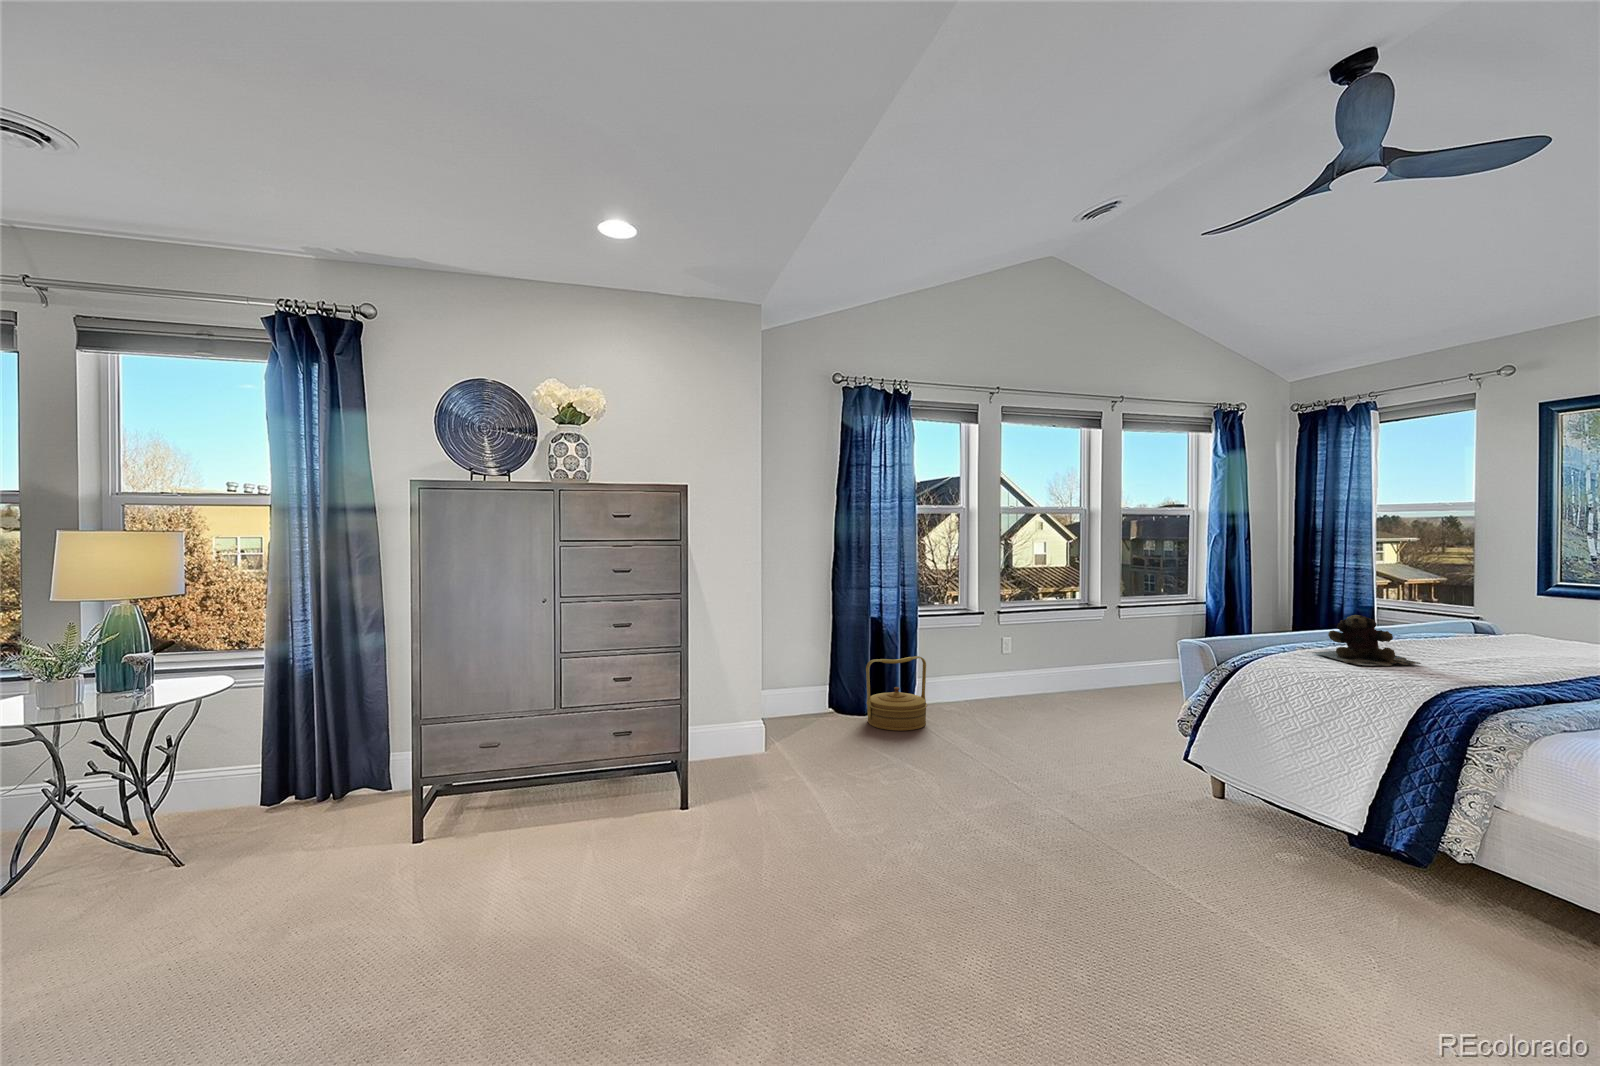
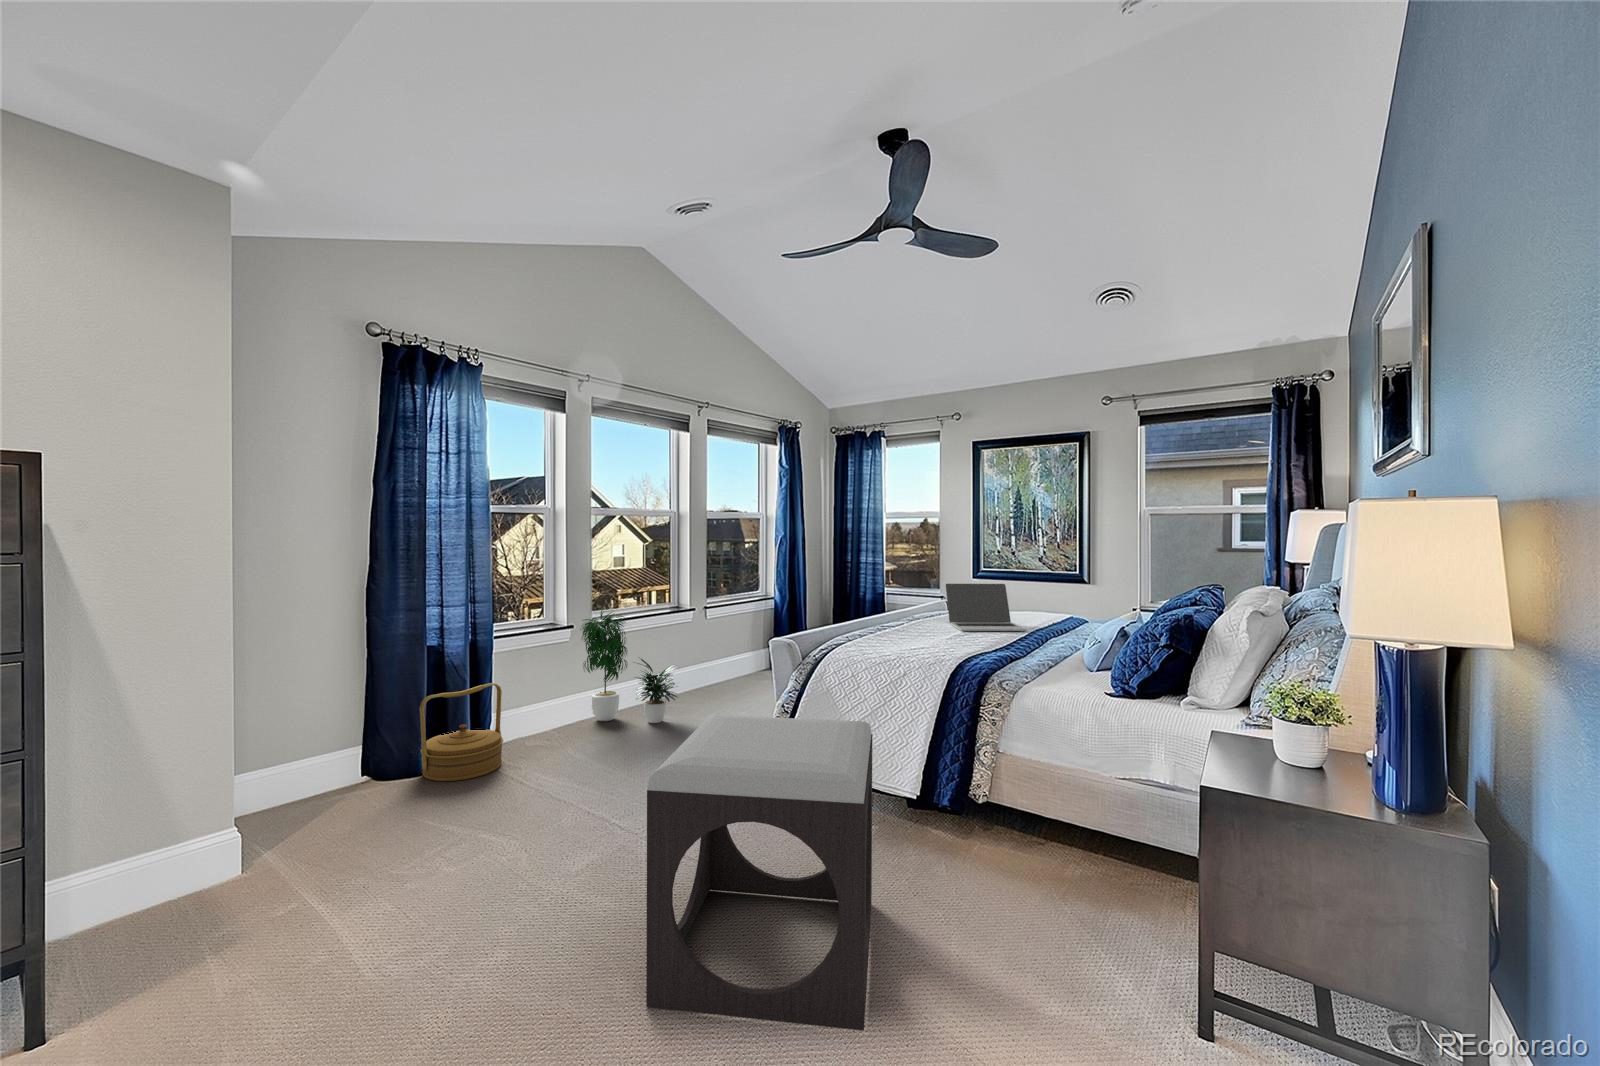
laptop: none [1437,594,1569,662] -> present [946,584,1026,631]
potted plant: none [994,600,1090,715] -> present [582,610,678,723]
teddy bear: present [1313,615,1421,666] -> none [877,605,952,650]
footstool: none [1022,695,1264,988] -> present [646,715,872,1031]

